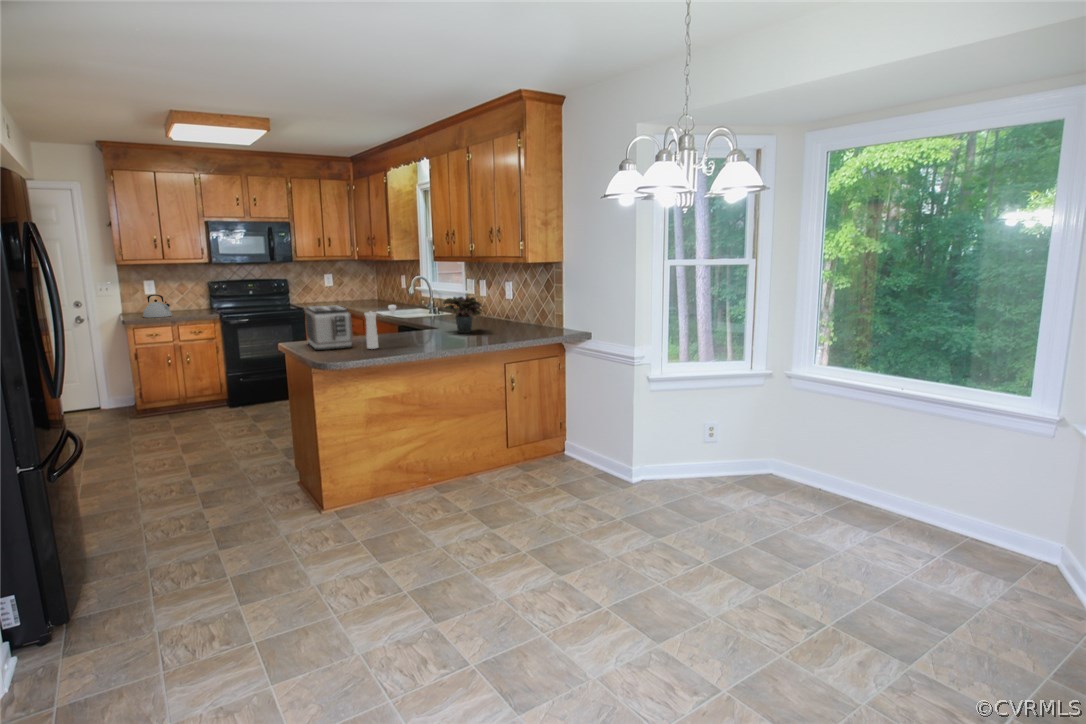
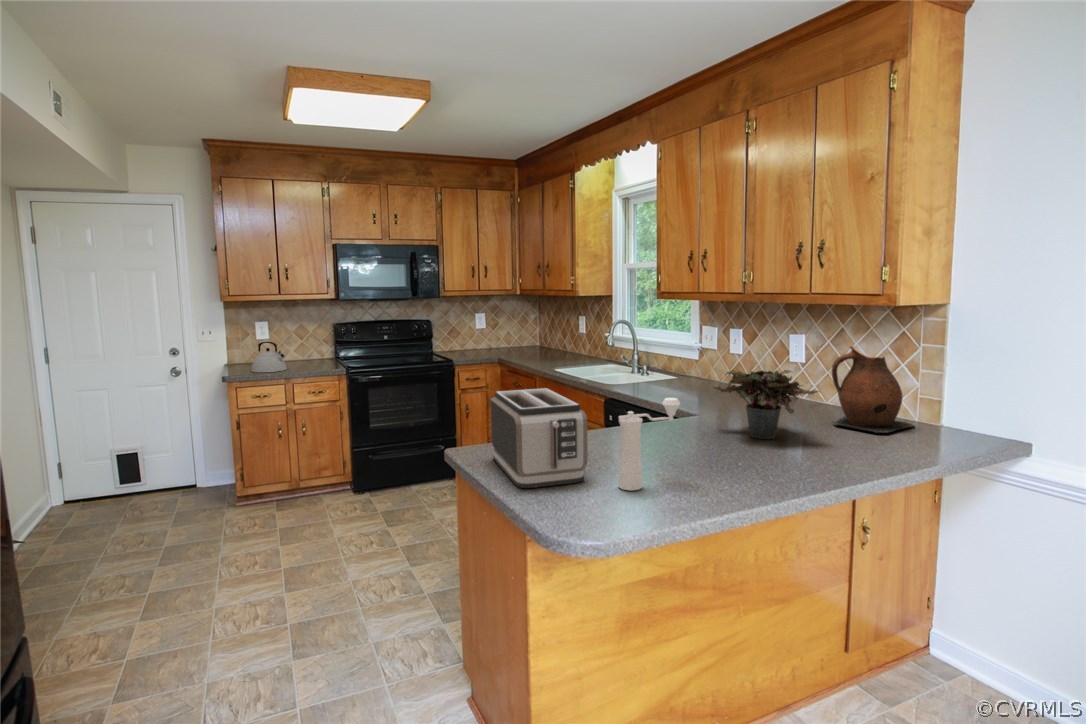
ceramic pitcher: none [508,284,549,329] -> present [832,346,915,433]

